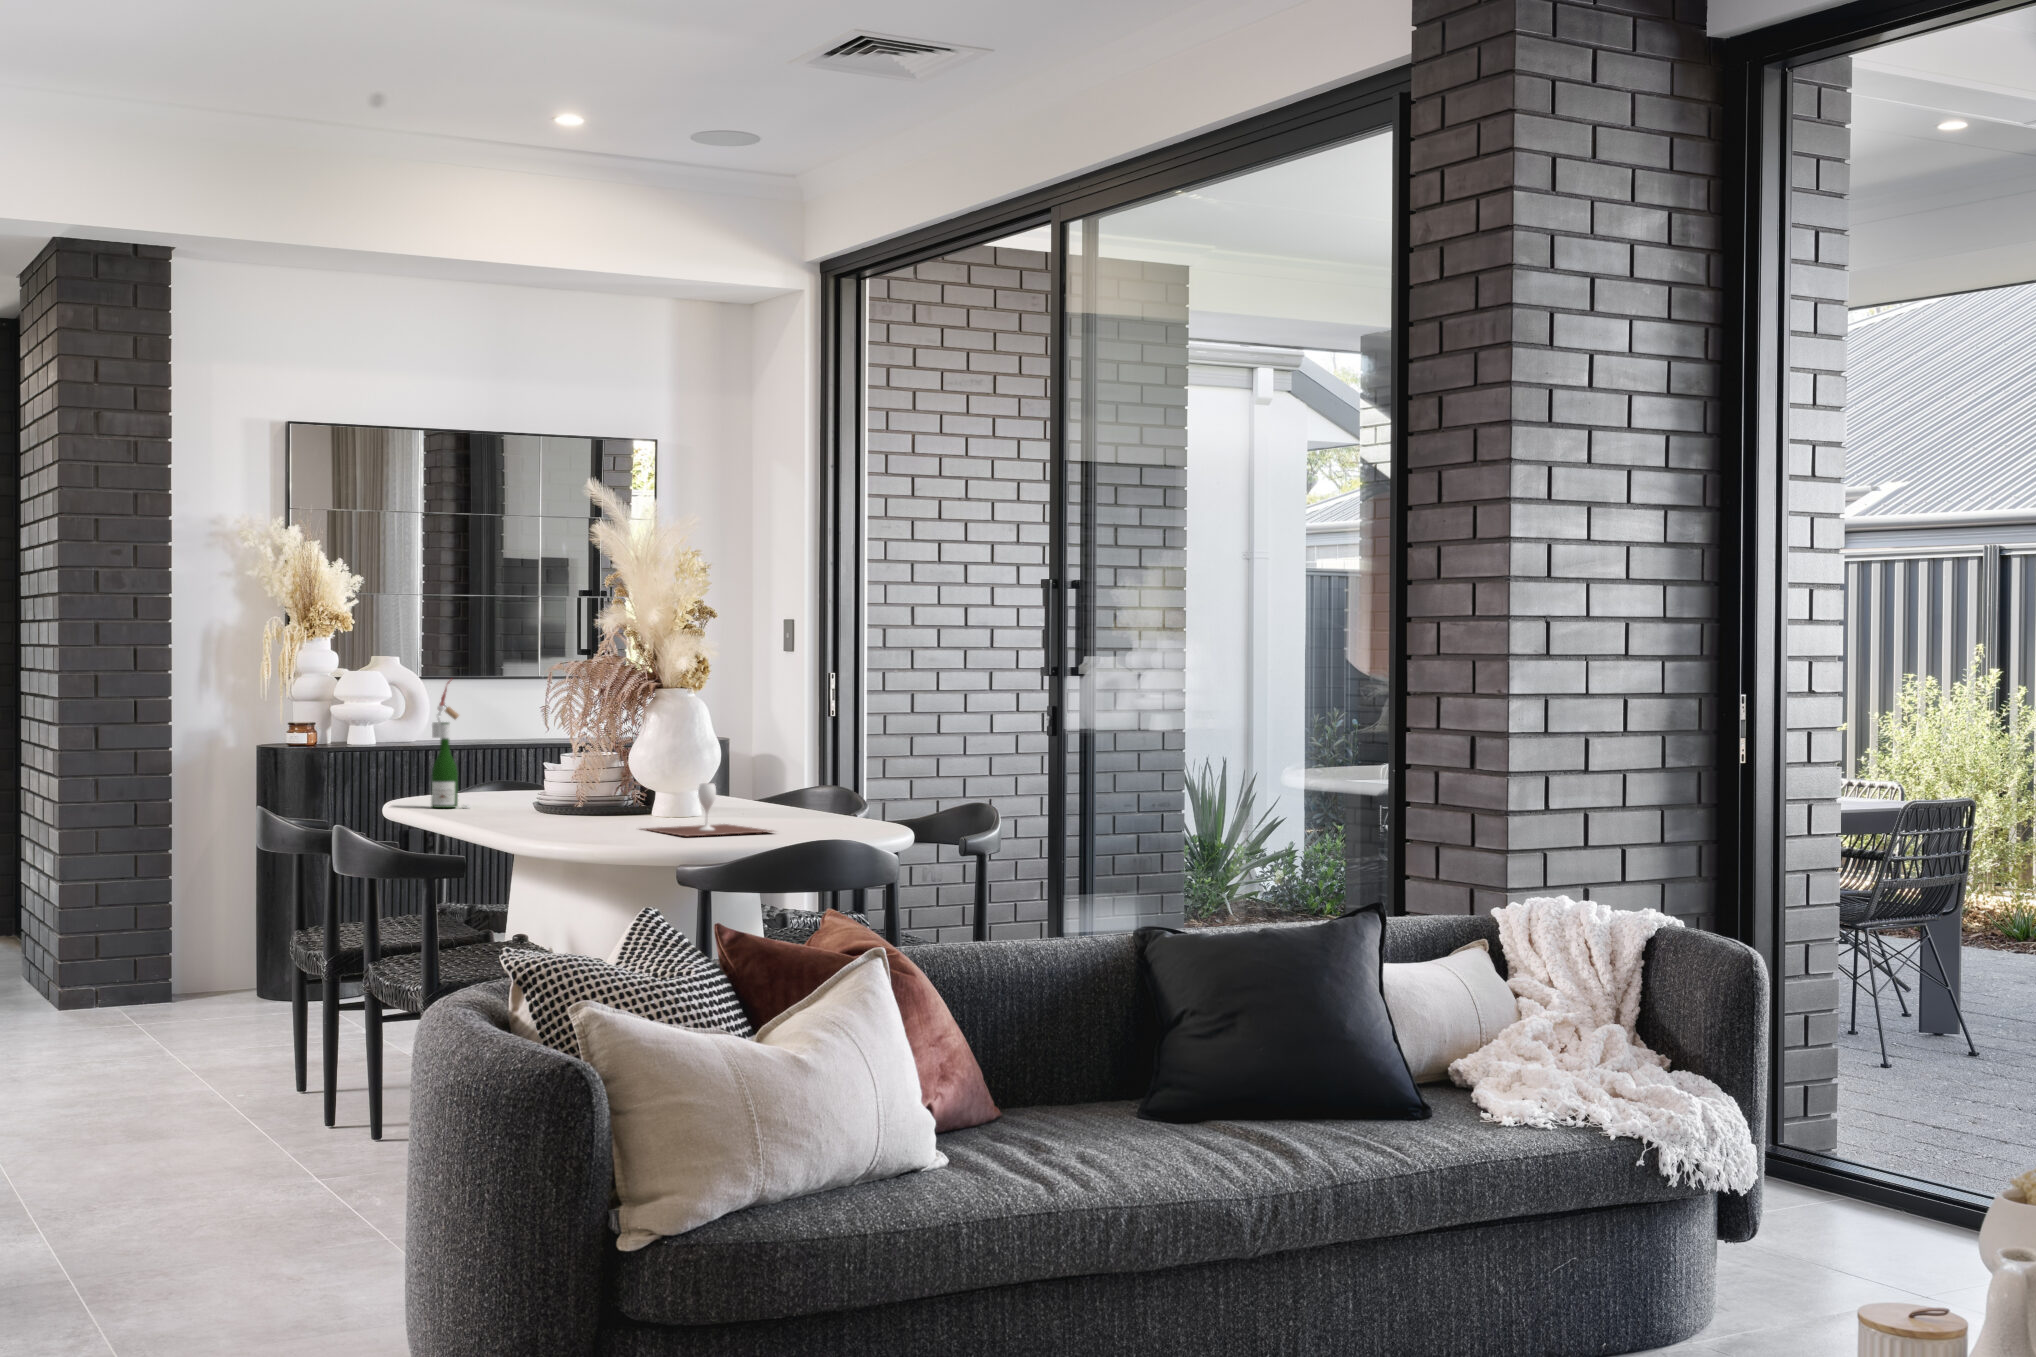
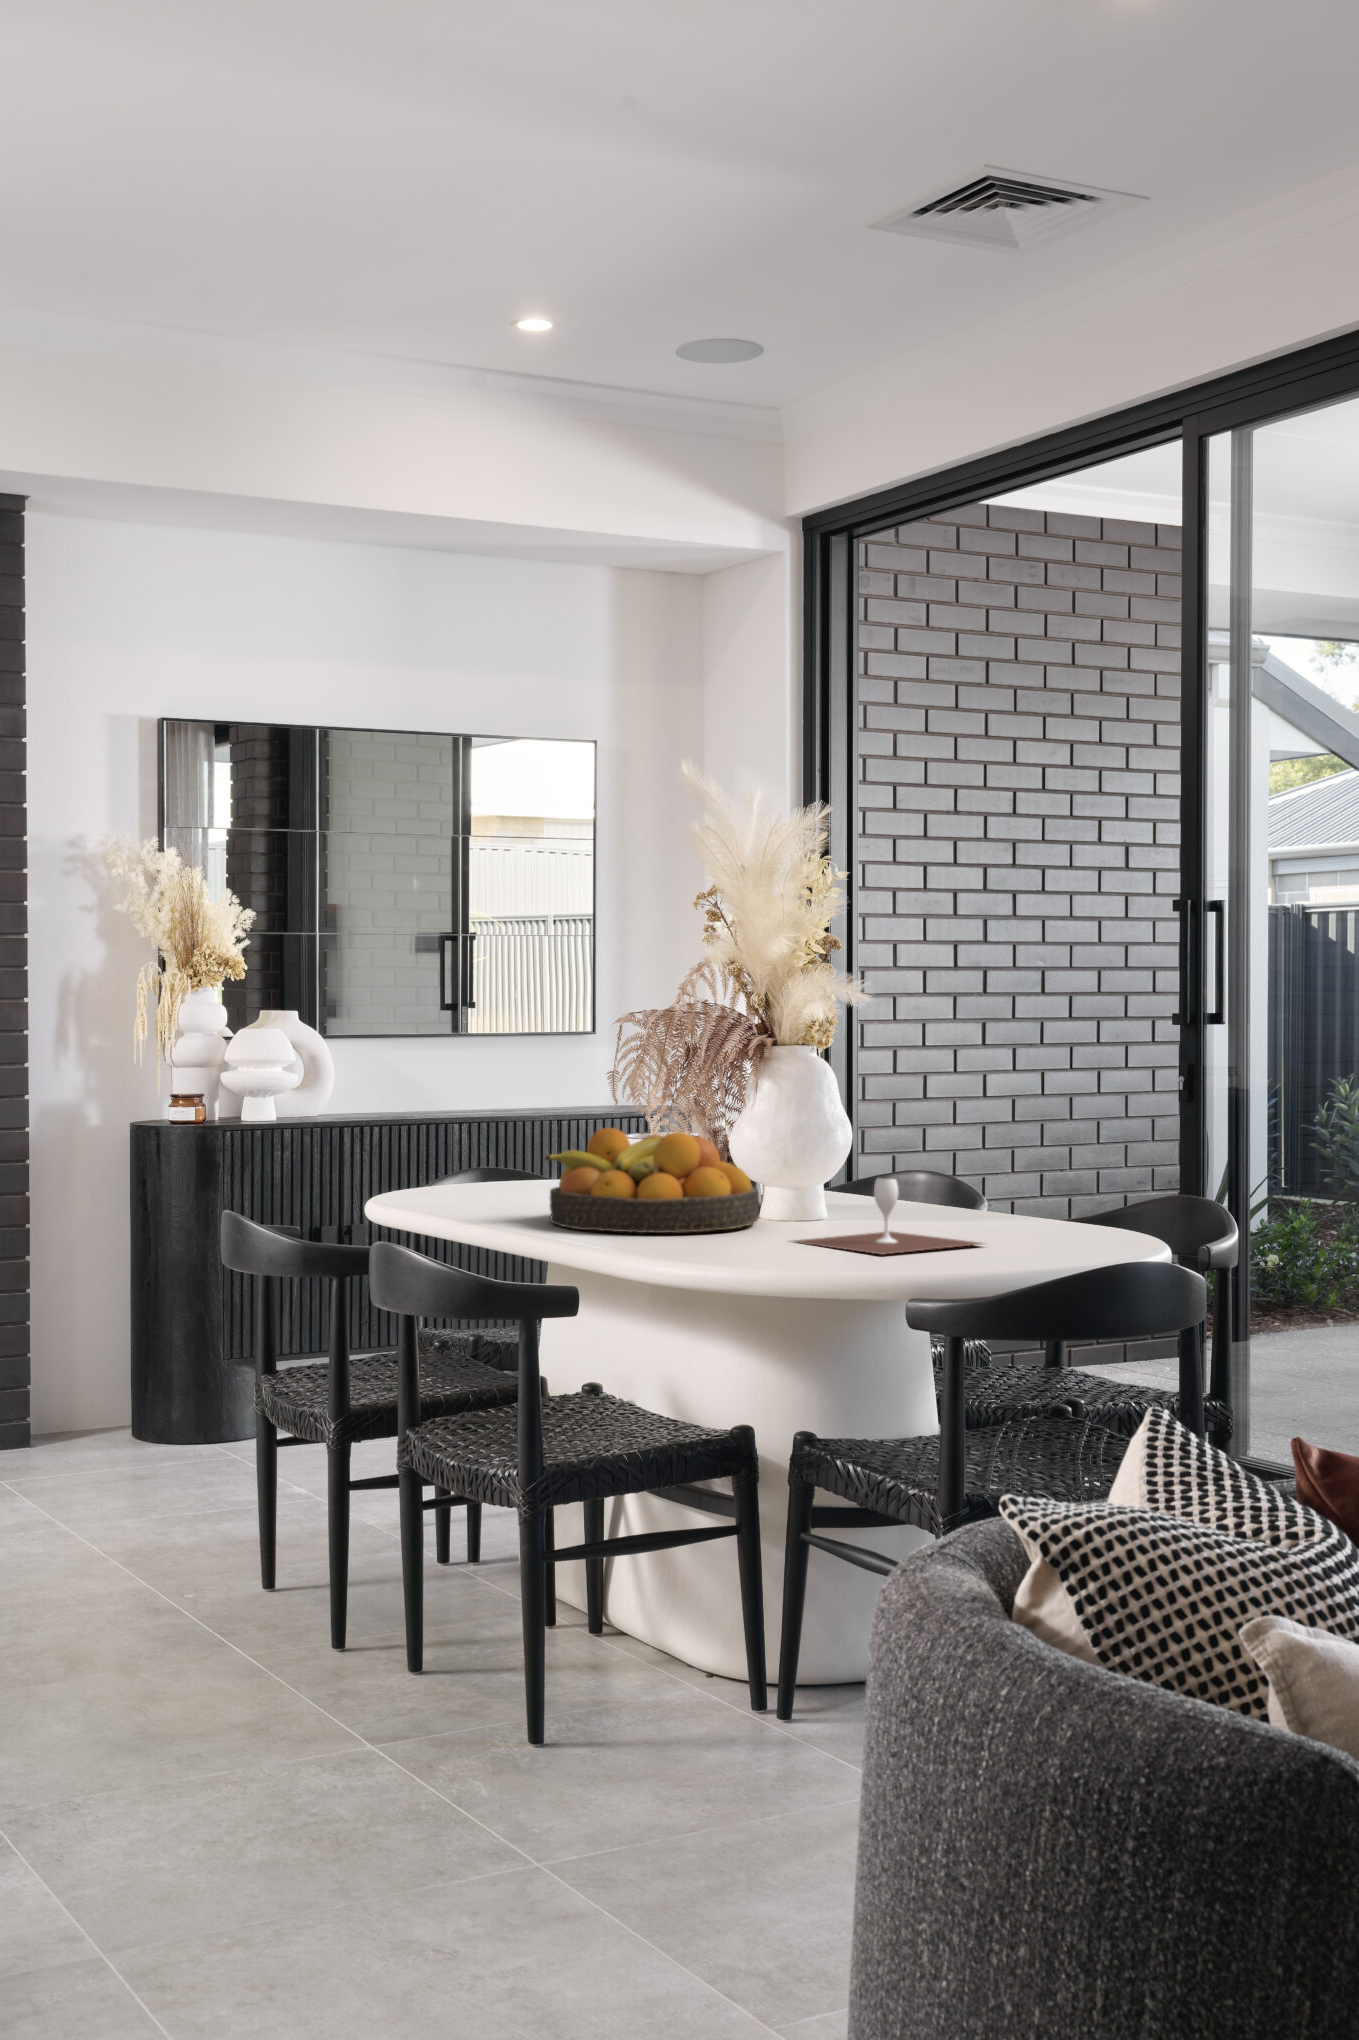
wine bottle: present [431,681,469,808] -> none [464,1038,517,1211]
fruit bowl: none [475,746,638,822] -> present [545,1128,758,1233]

